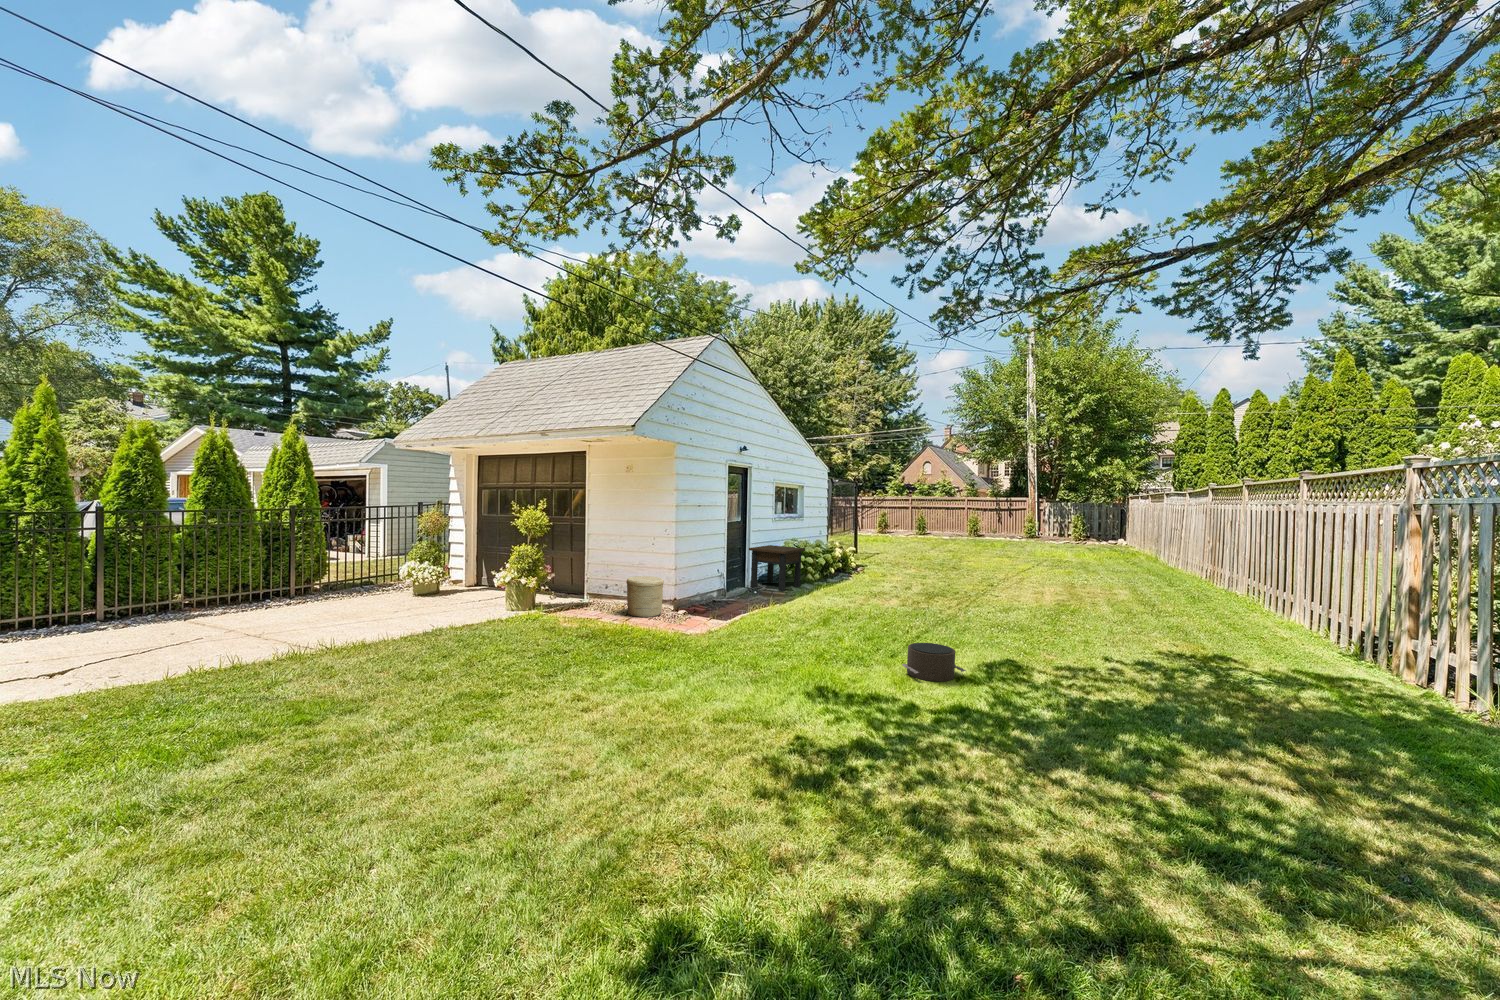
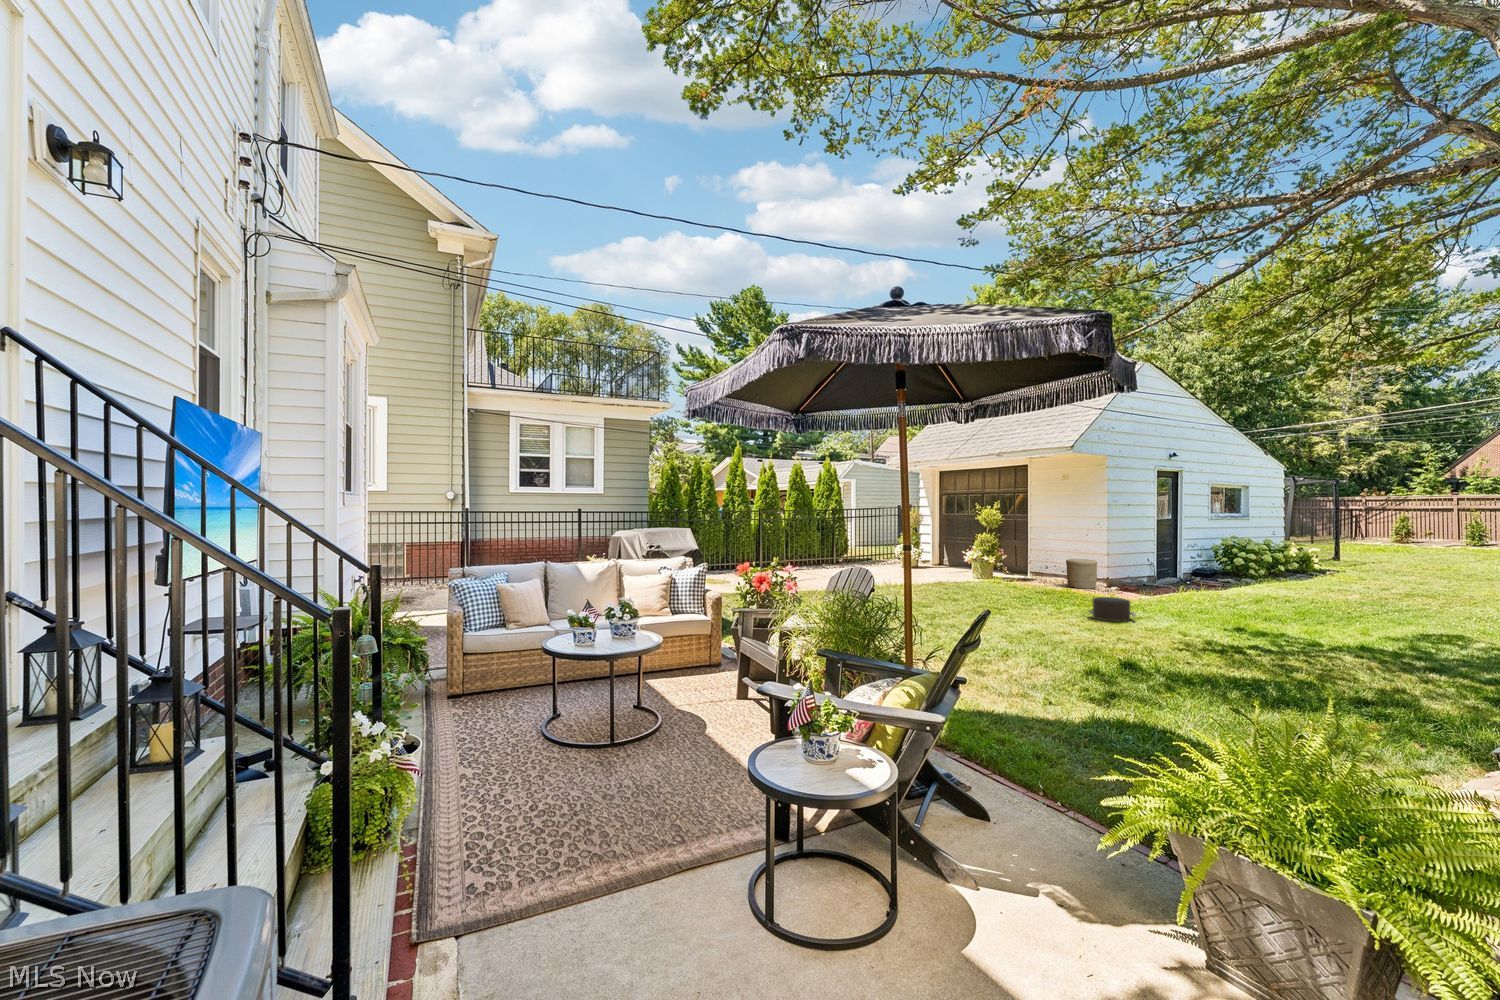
side table: present [749,545,805,591] -> none [1181,541,1244,581]
pouf: present [902,643,966,681] -> present [1089,597,1136,622]

